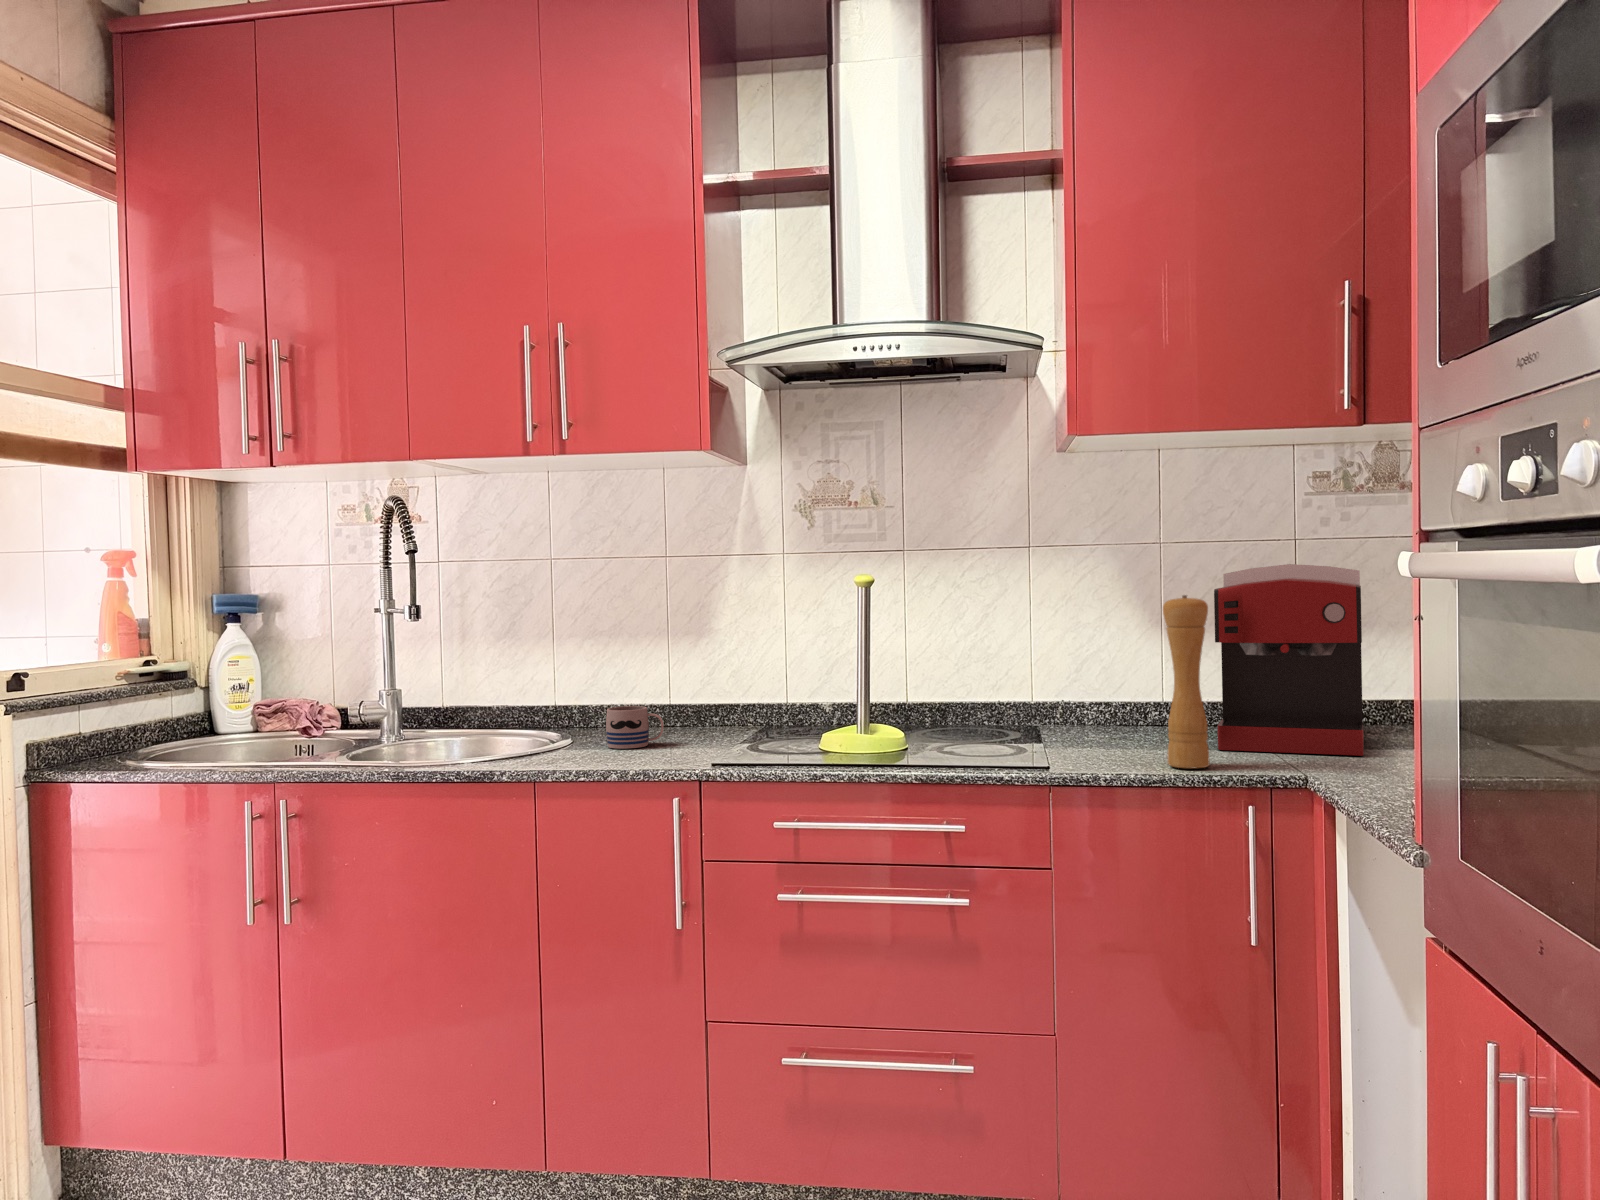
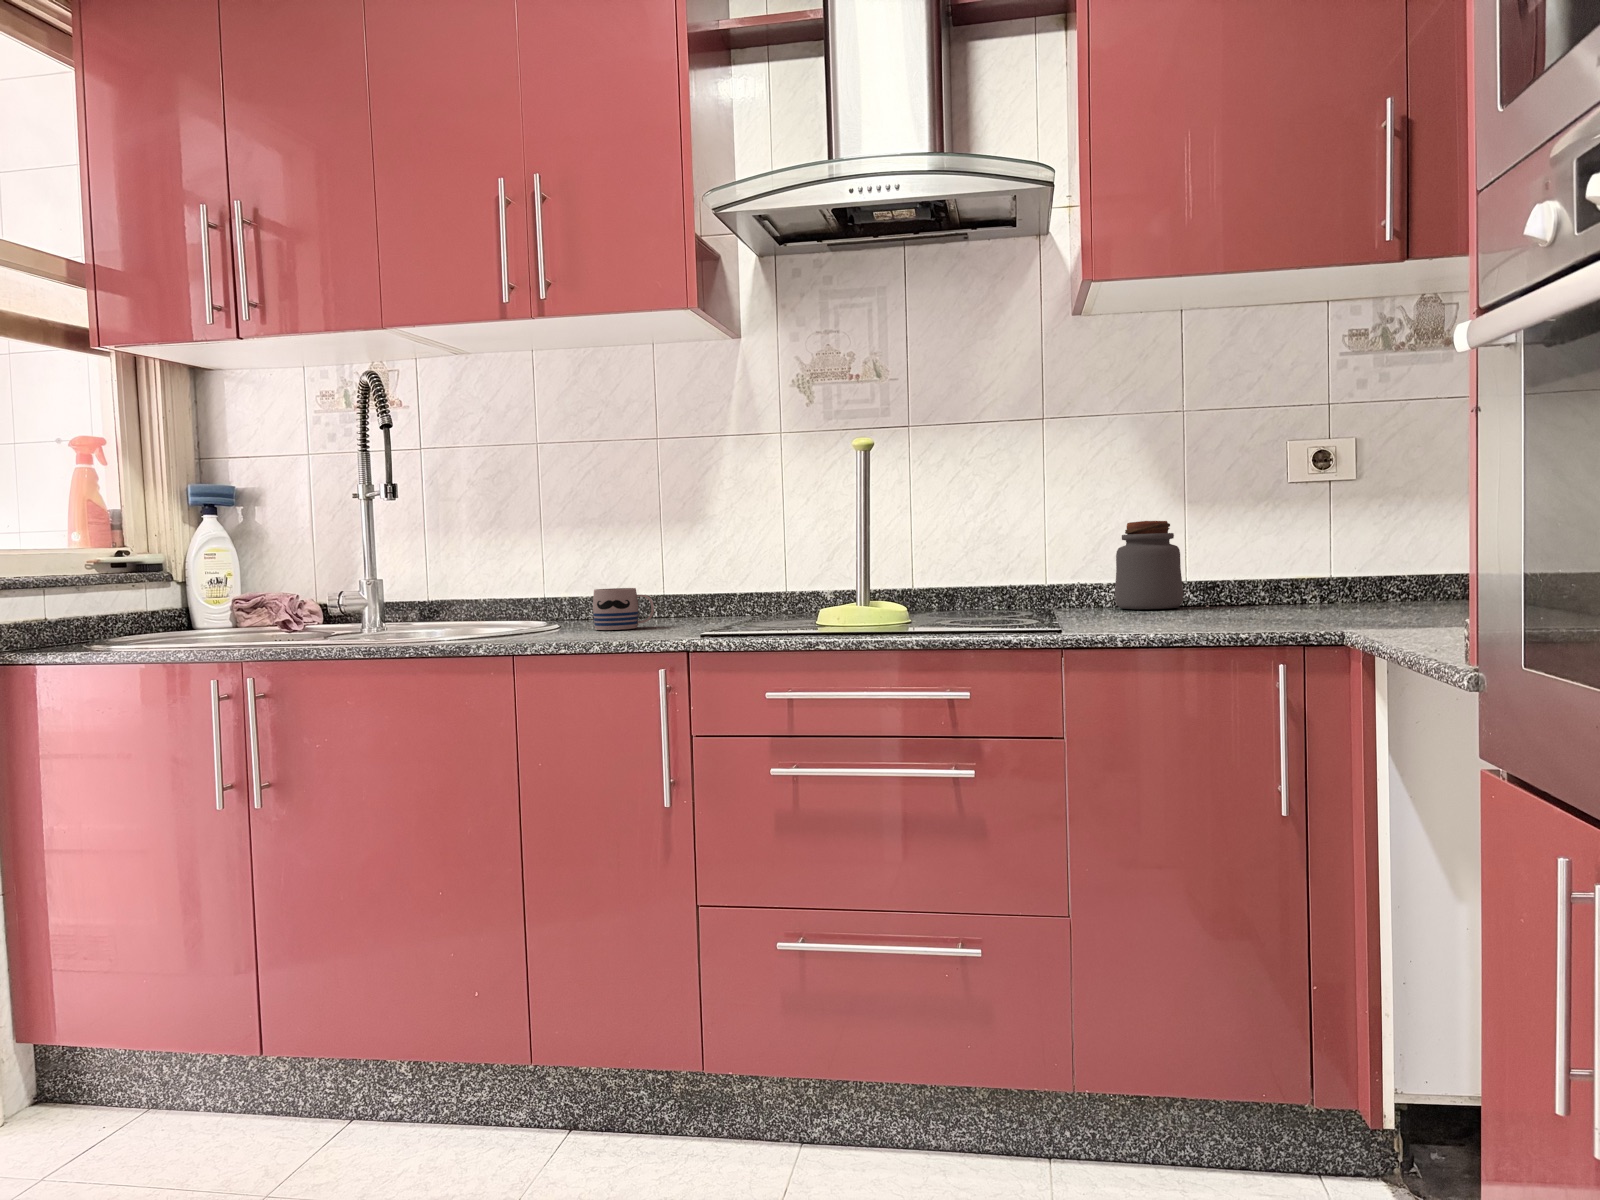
coffee maker: present [1214,564,1364,756] -> none [1241,422,1403,618]
pepper mill: present [1163,595,1209,768] -> none [1184,442,1234,628]
jar: none [1096,644,1159,729] -> present [1115,521,1183,609]

